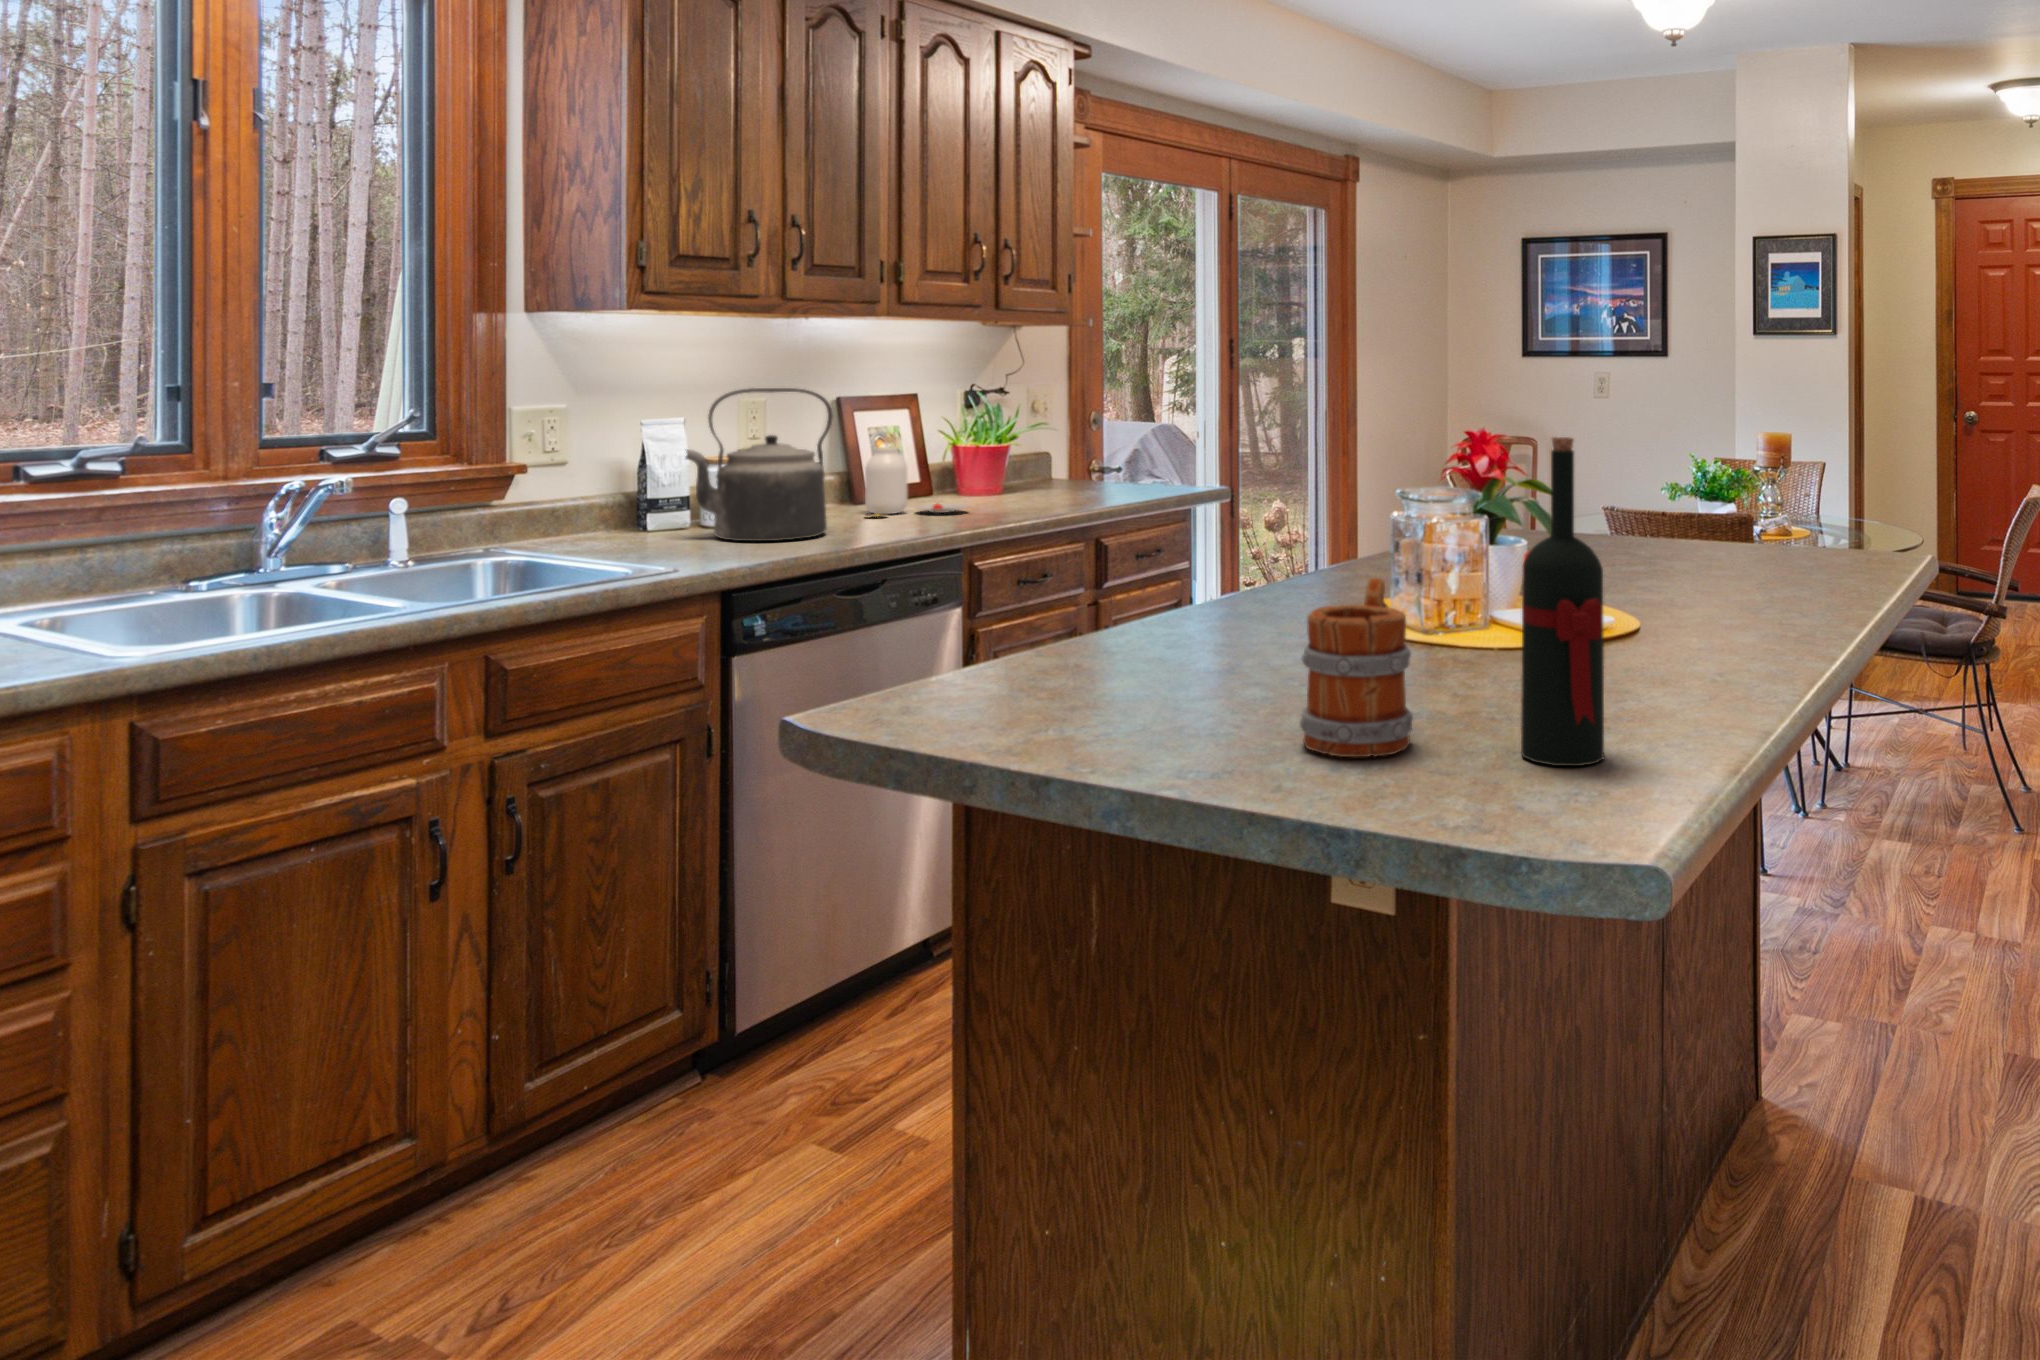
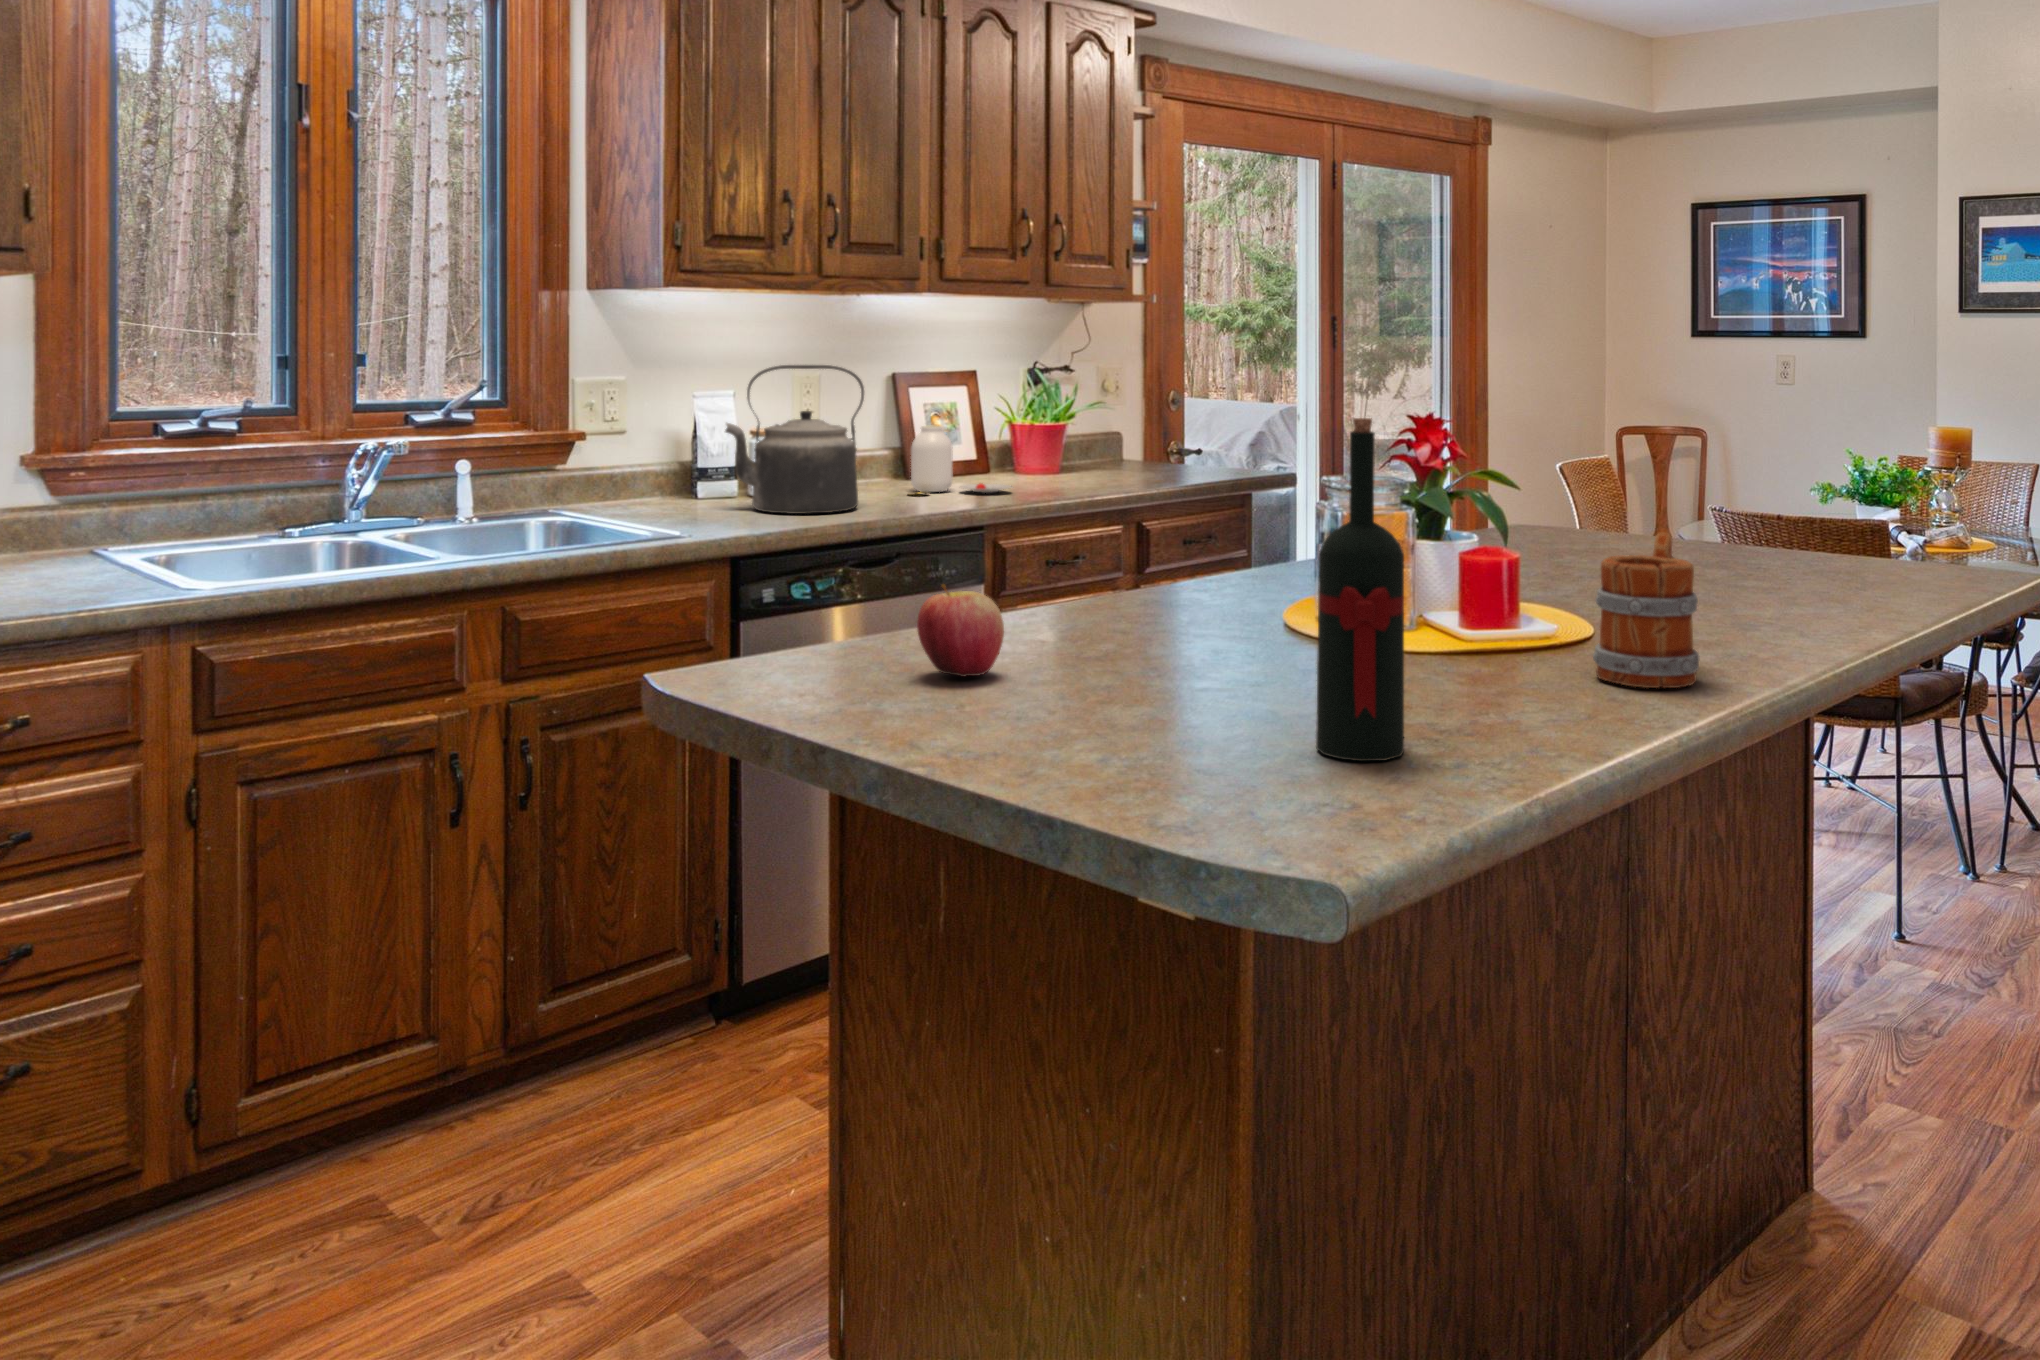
mug: present [1299,578,1413,757] -> present [1593,533,1699,688]
apple: none [1063,612,1151,706] -> present [917,584,1004,677]

